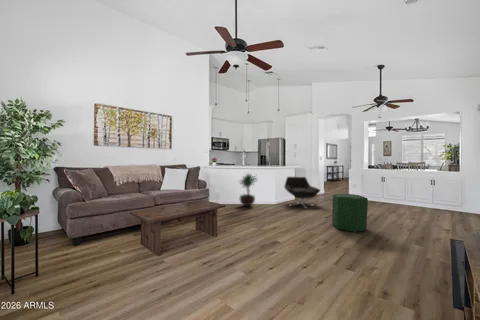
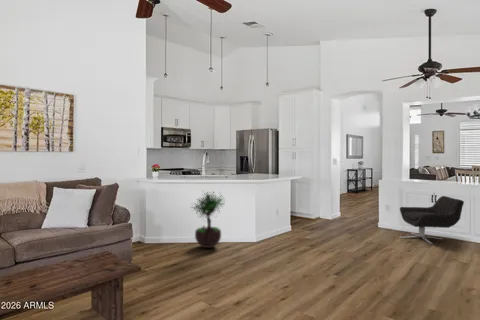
lounge chair: present [285,177,320,207] -> present [400,196,464,243]
ottoman: present [332,194,368,233] -> none [345,232,407,307]

